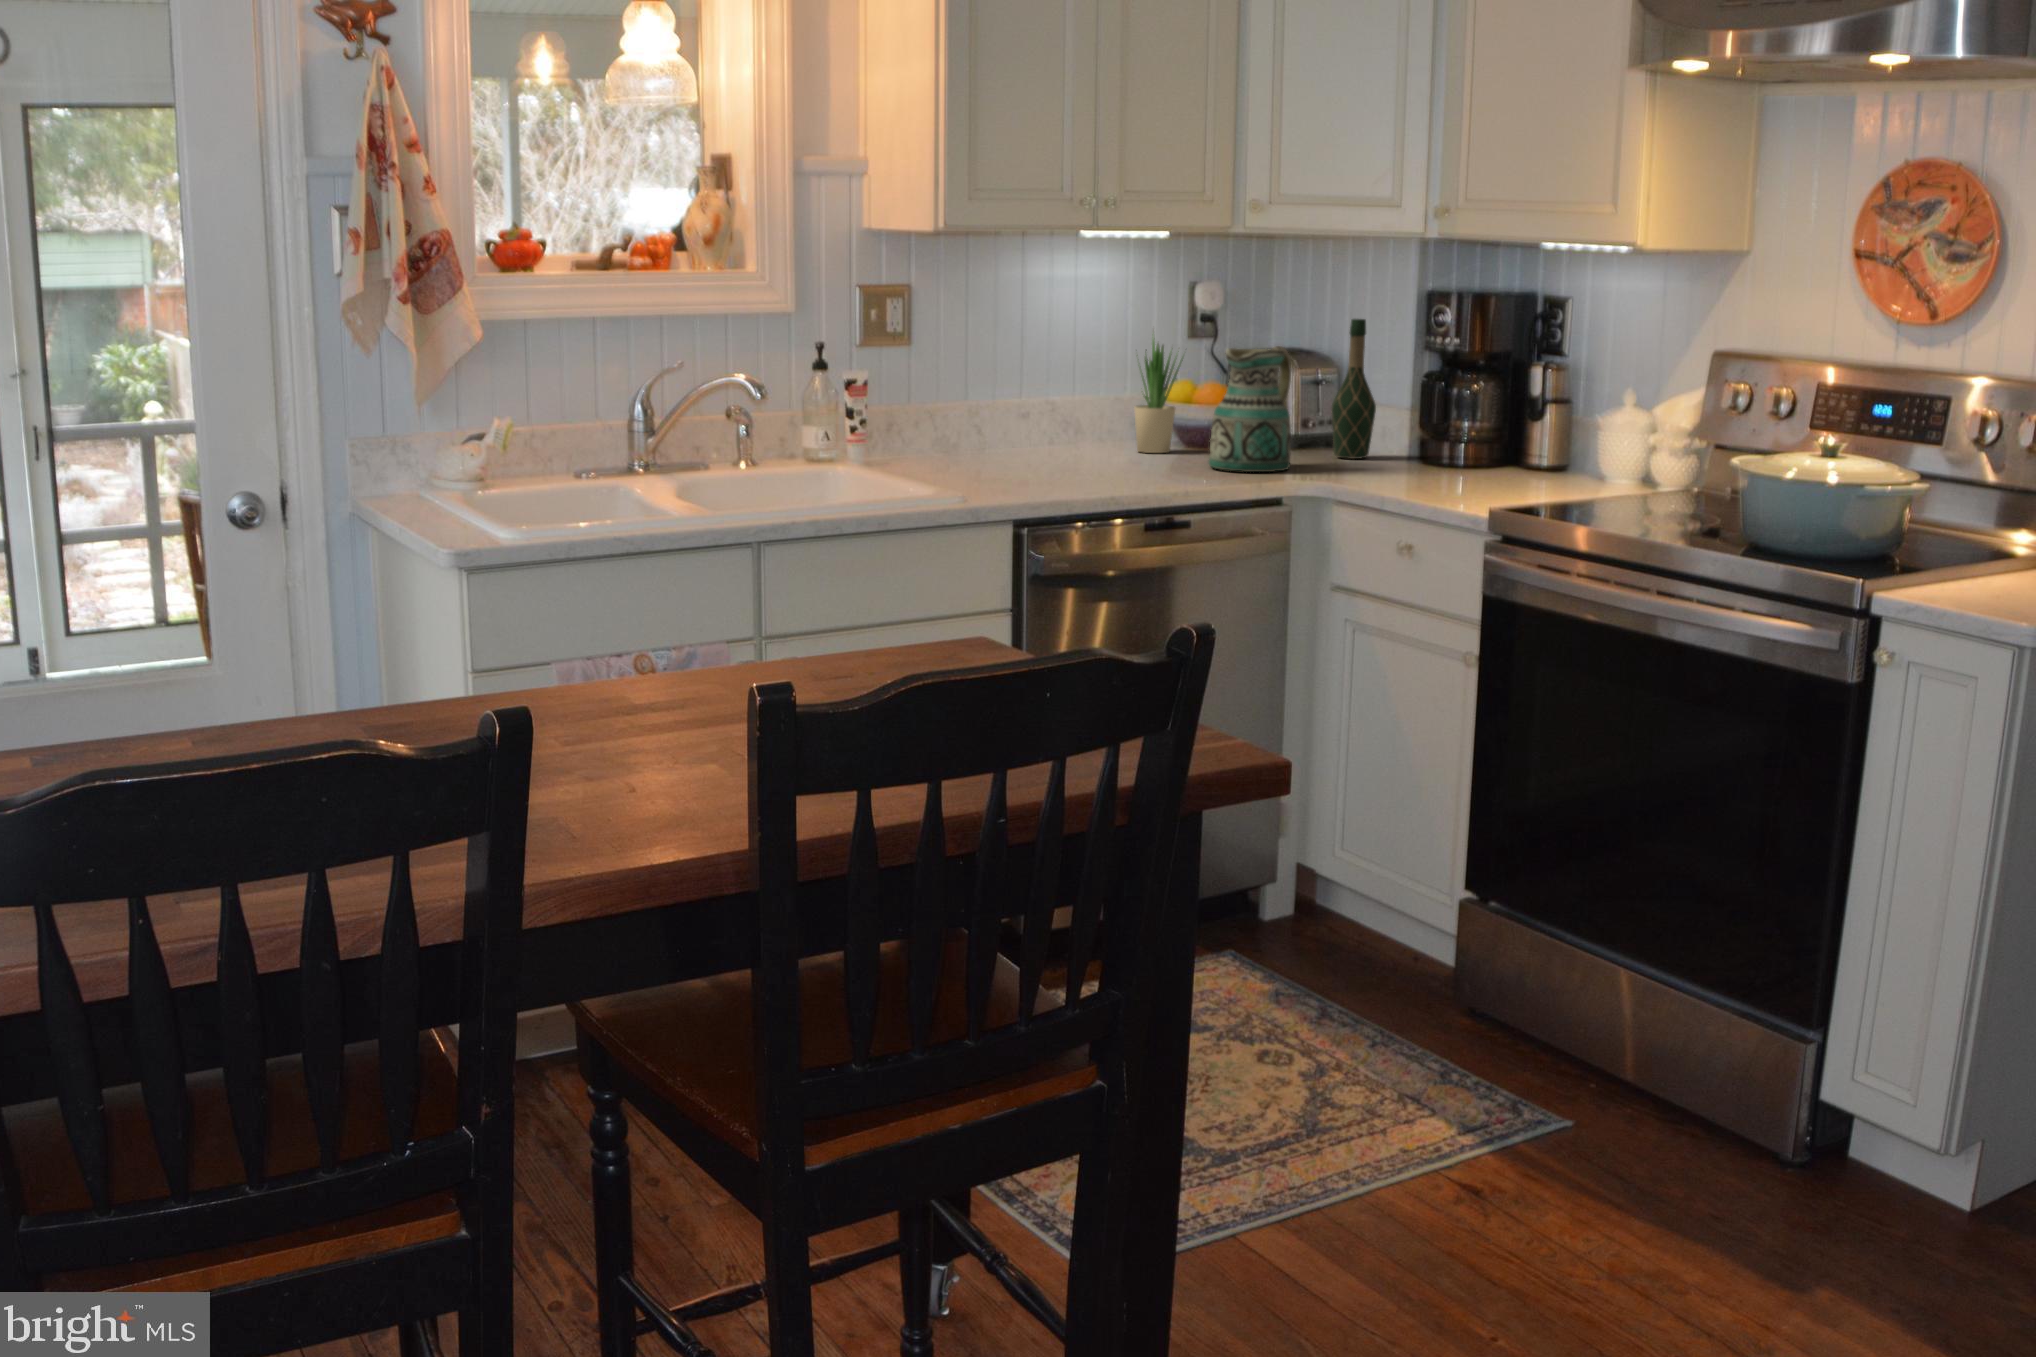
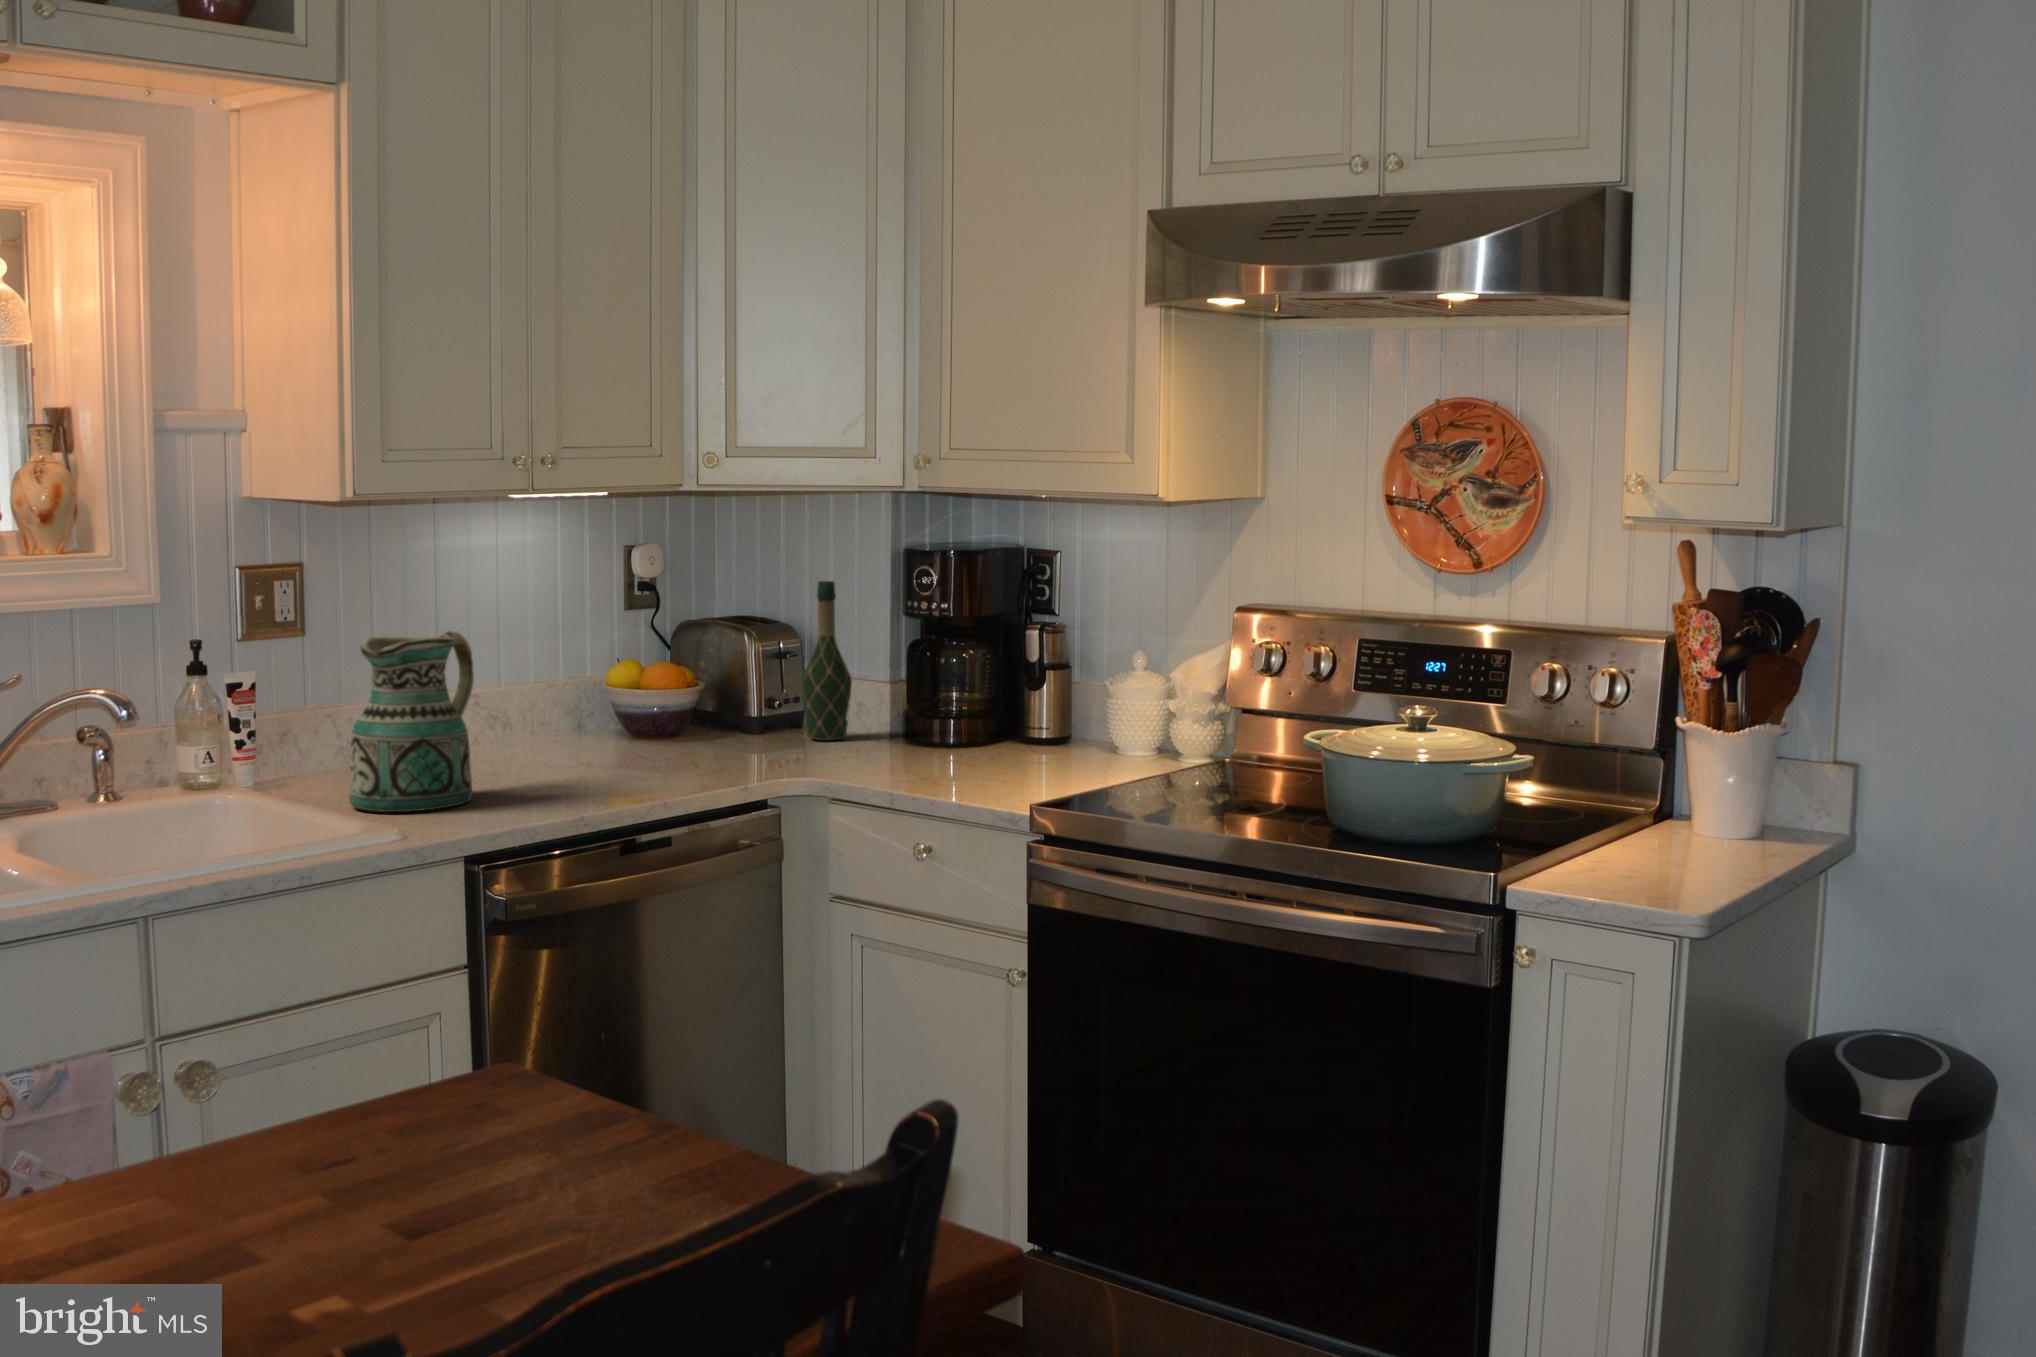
potted plant: present [1134,339,1183,453] -> none [562,594,625,746]
ceramic pitcher: present [1209,346,1291,472] -> present [349,631,474,812]

